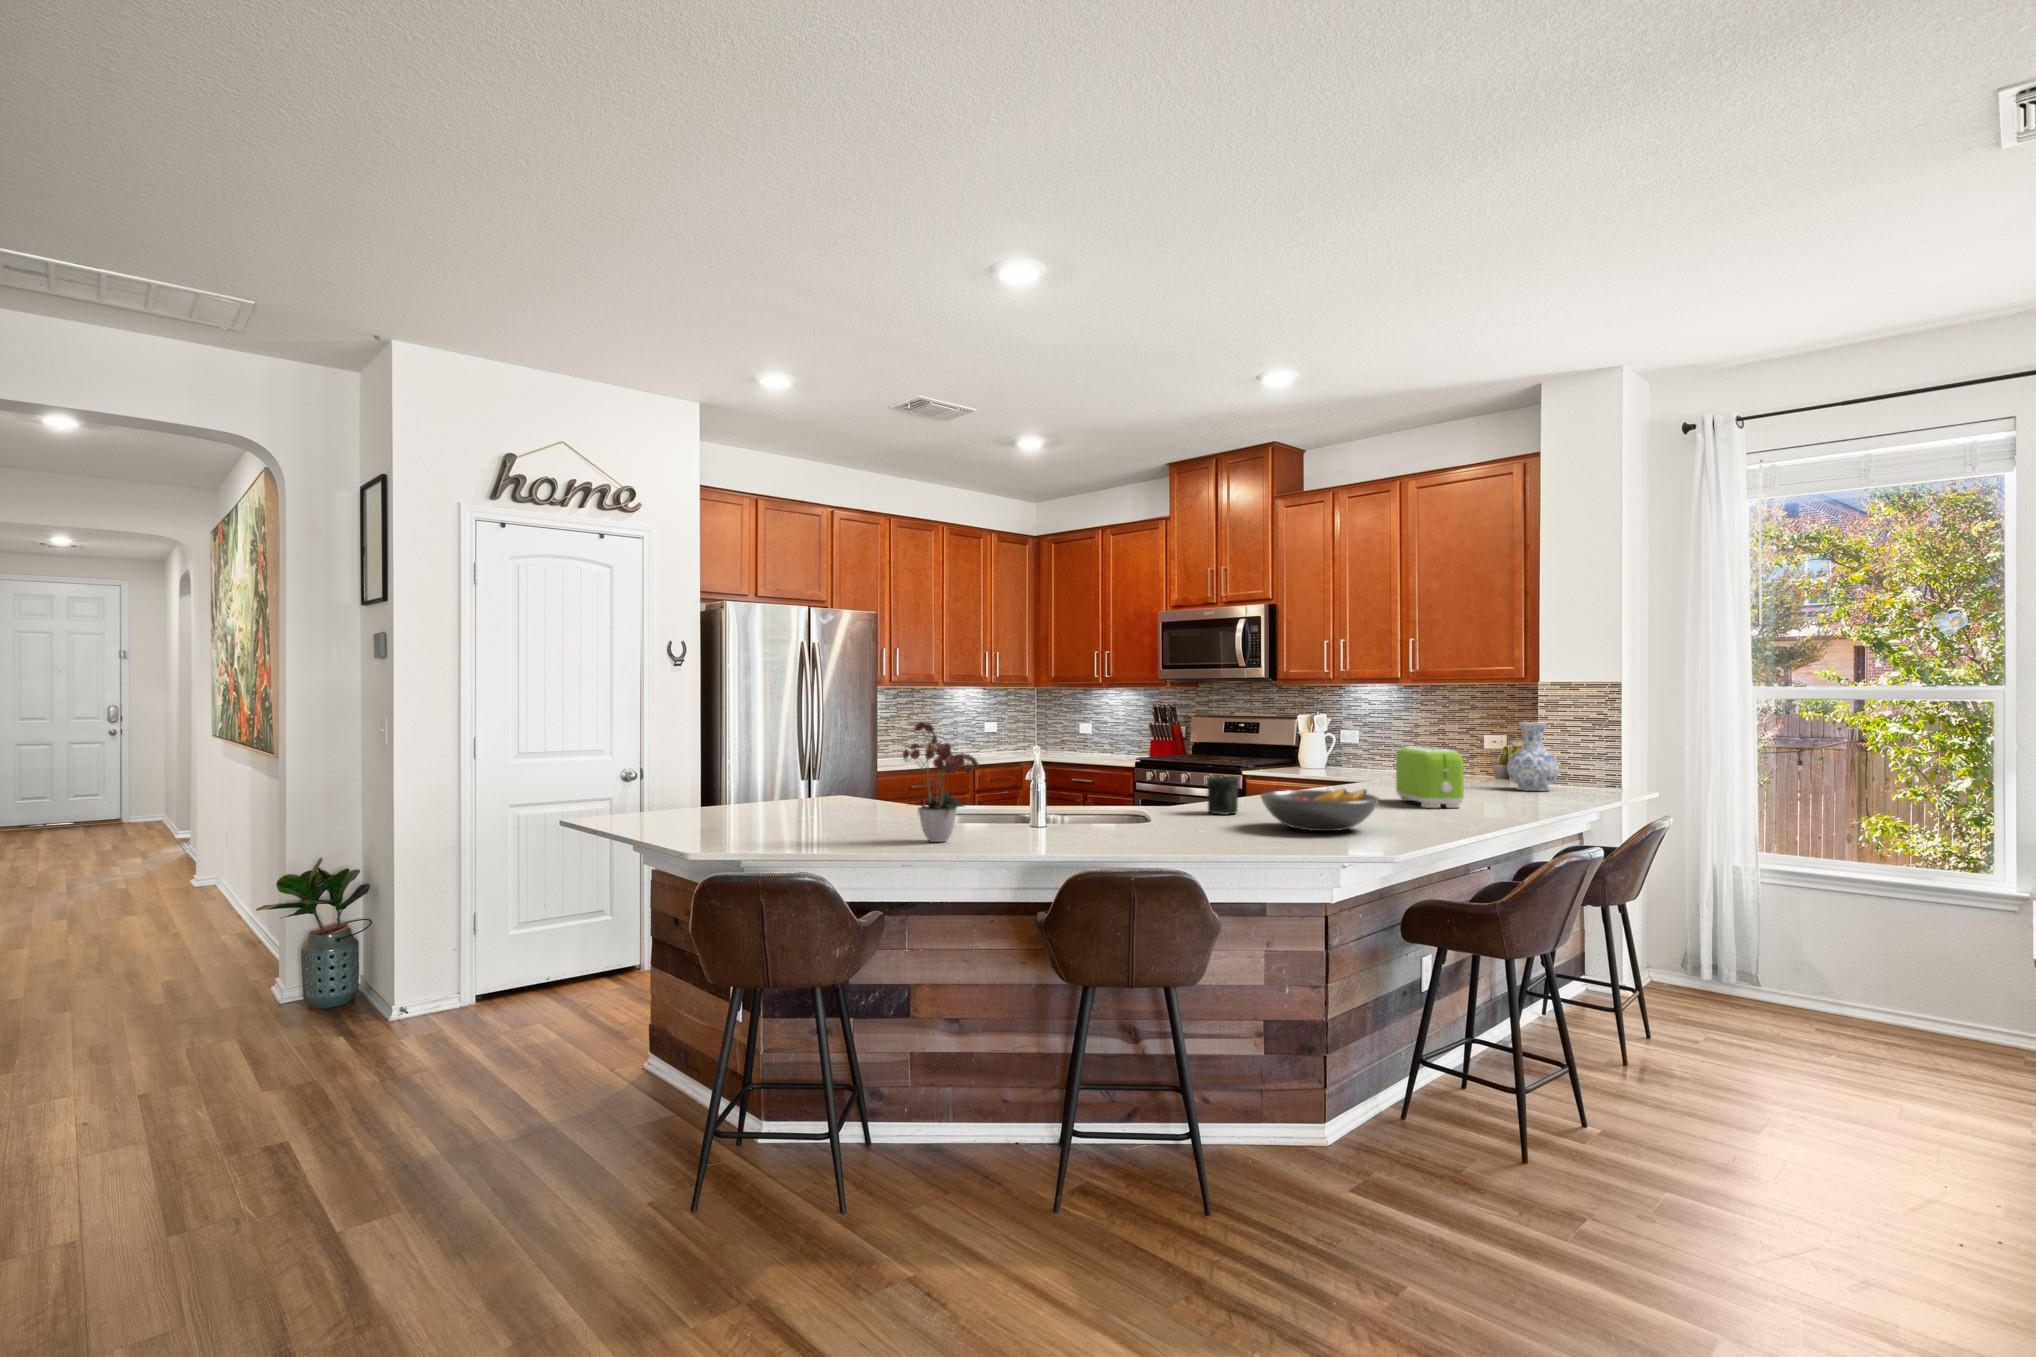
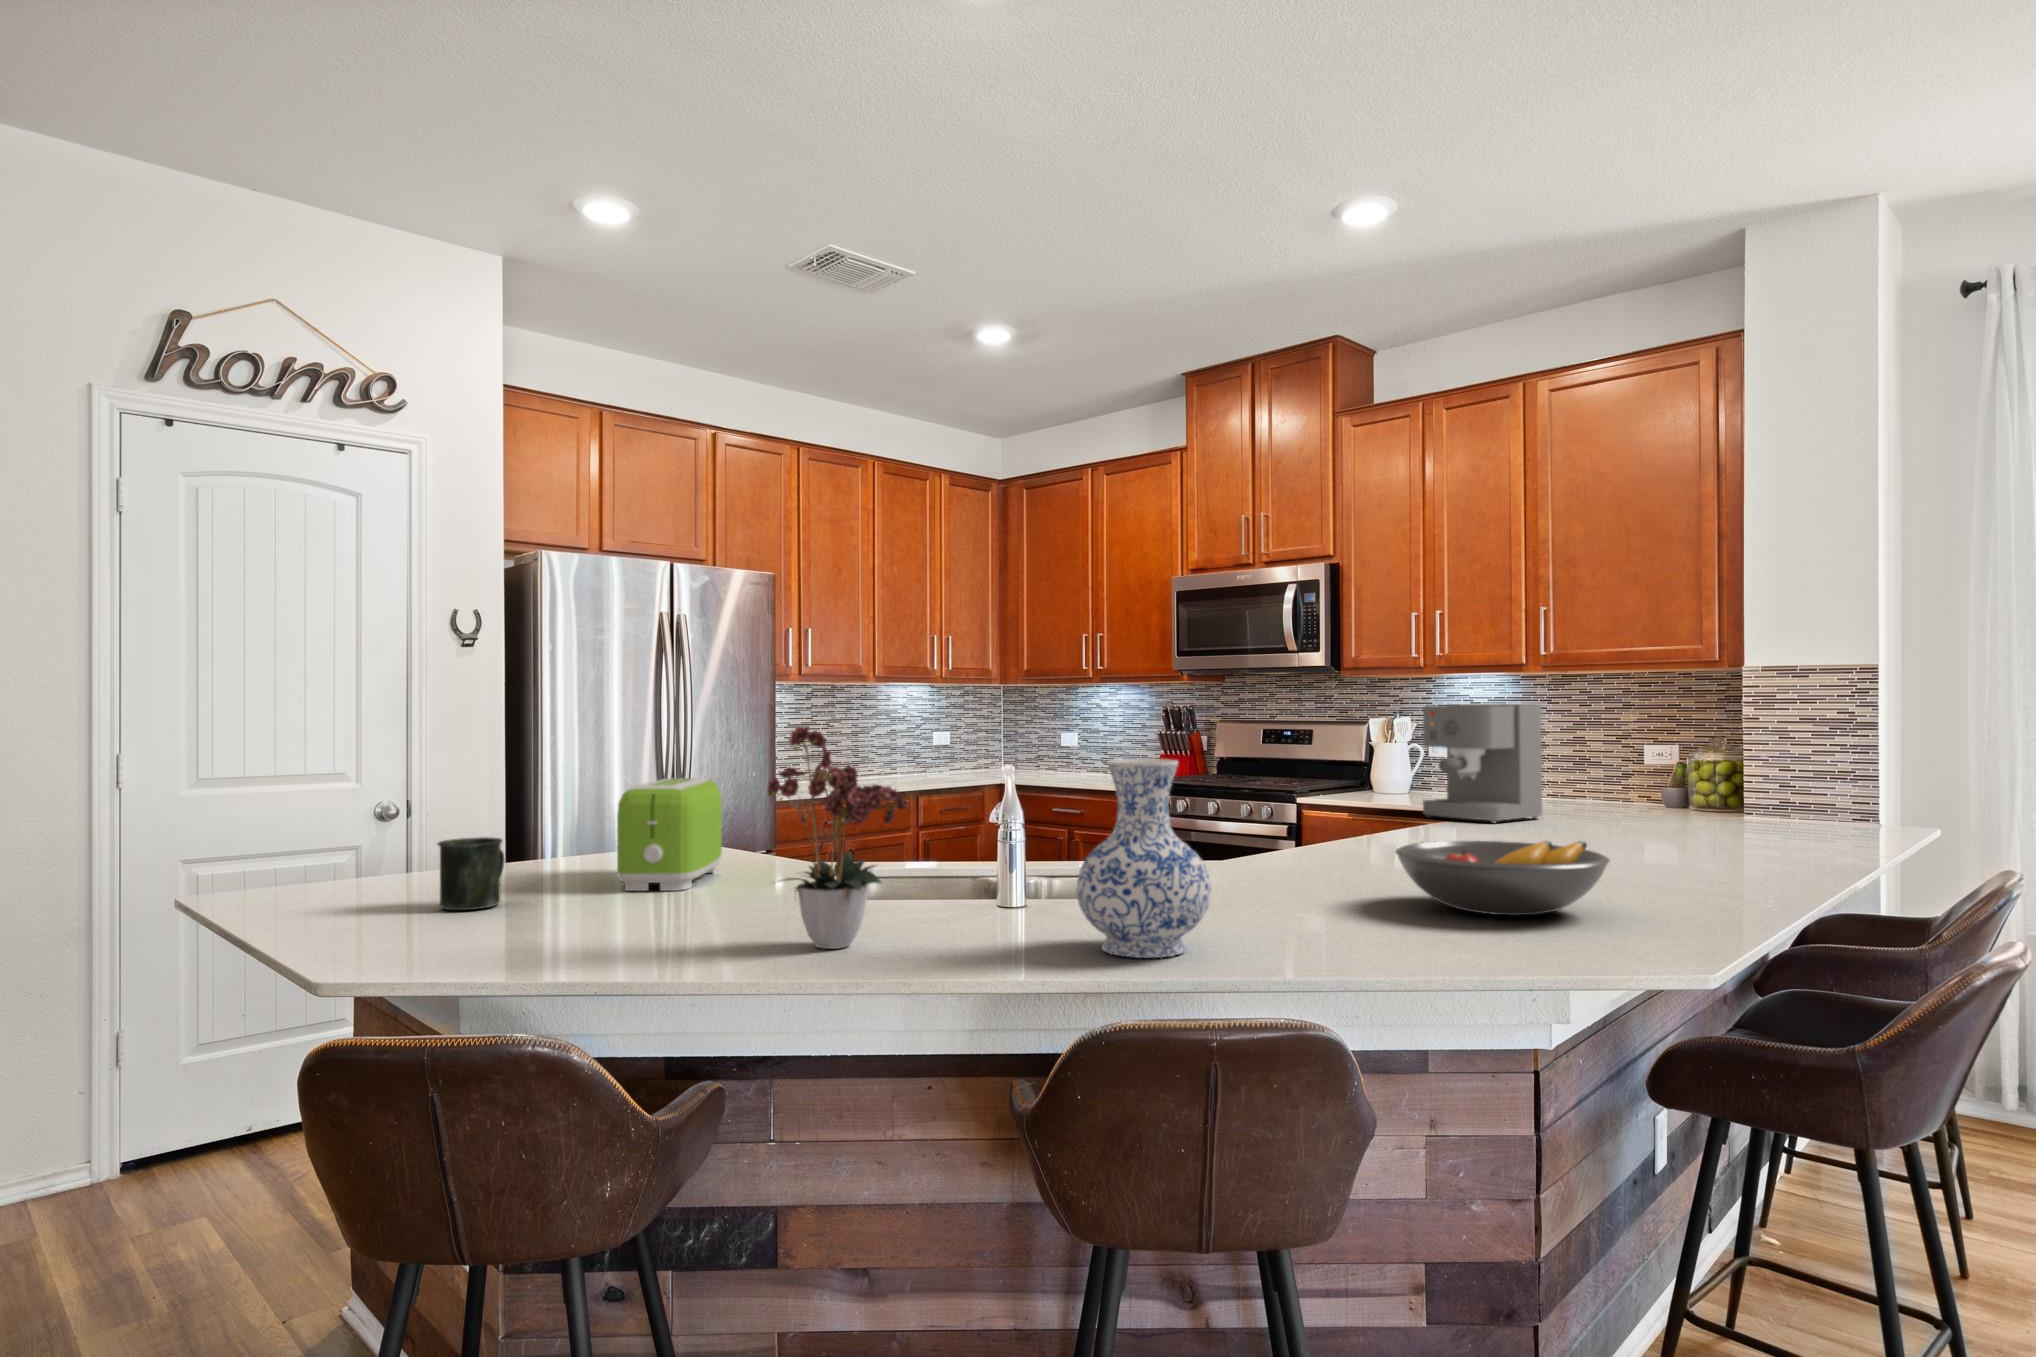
coffee maker: none [1319,706,1399,786] -> present [1423,704,1542,823]
vase: present [1507,722,1559,791] -> present [1076,759,1211,958]
toaster: present [1396,746,1464,808] -> present [617,778,722,891]
mug: present [1207,777,1238,815] -> present [438,837,504,910]

